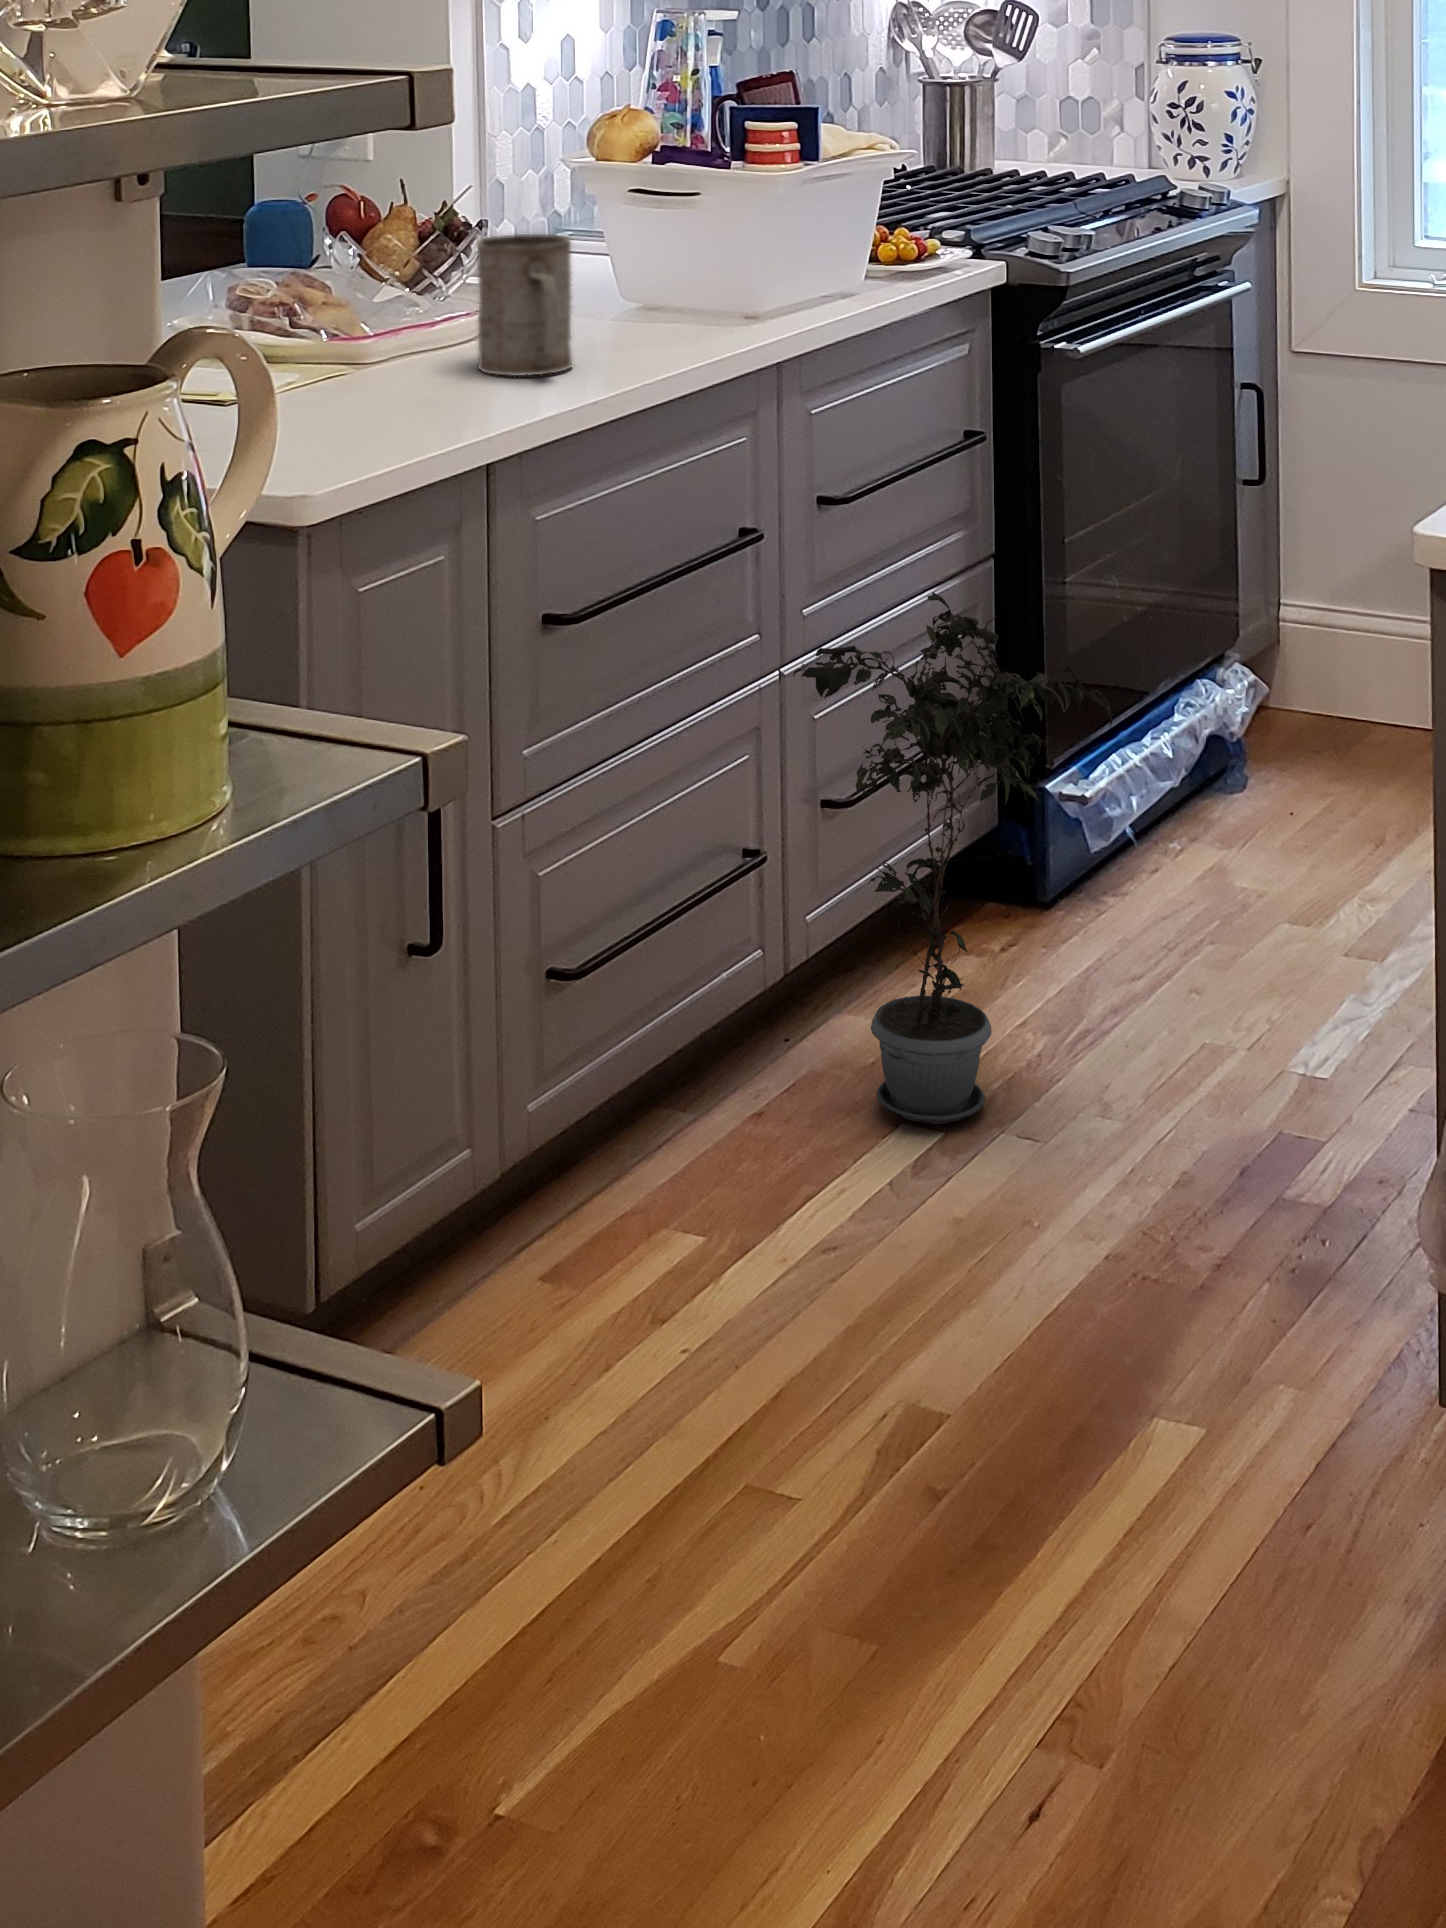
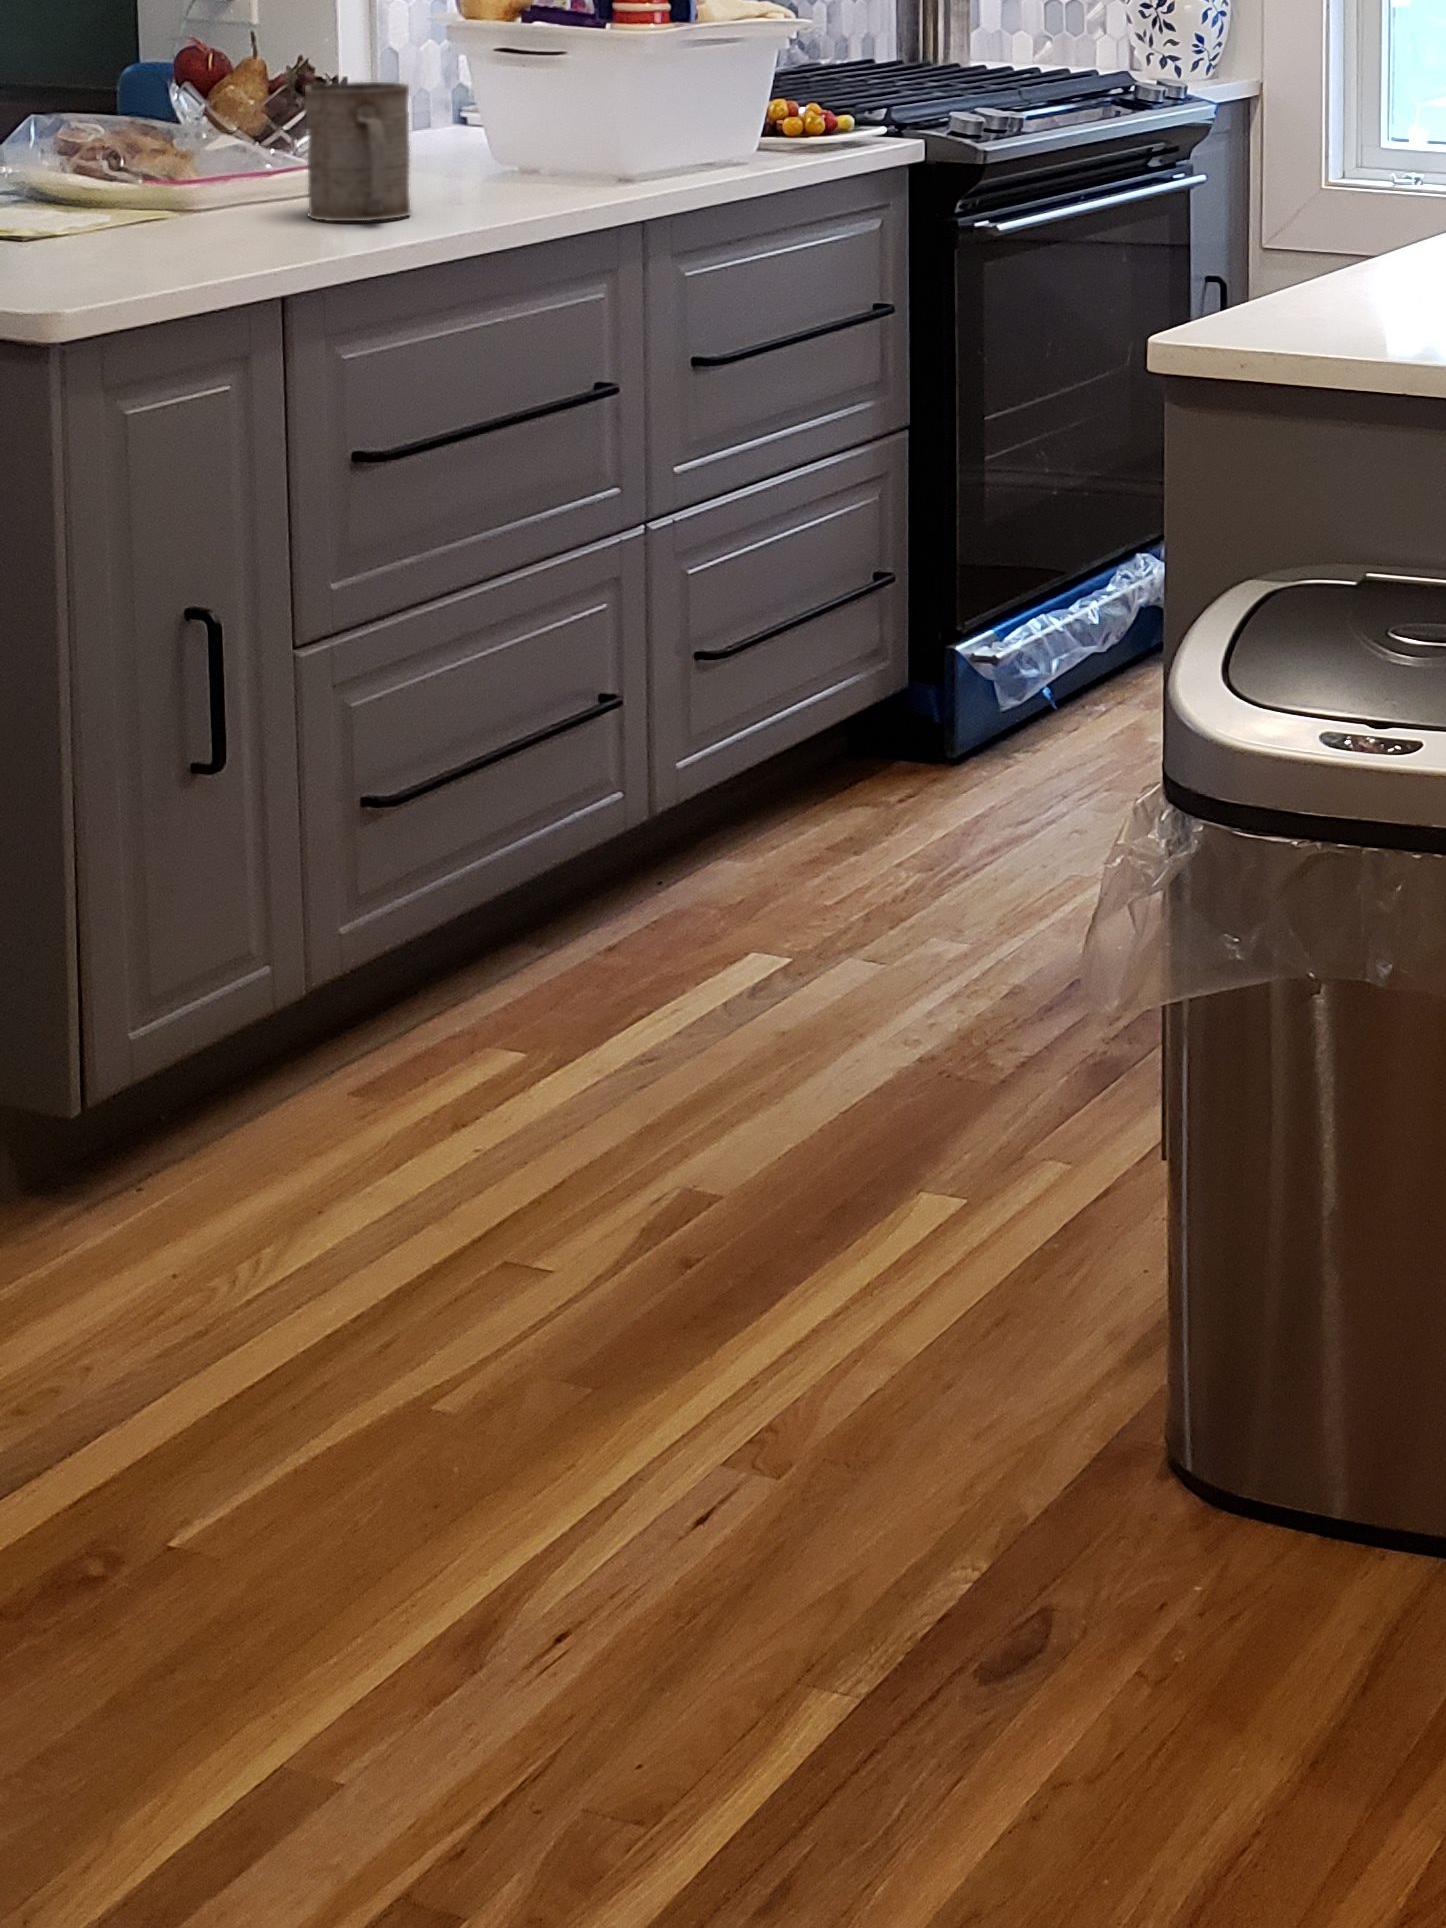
potted plant: present [793,592,1112,1124] -> none [655,443,961,949]

